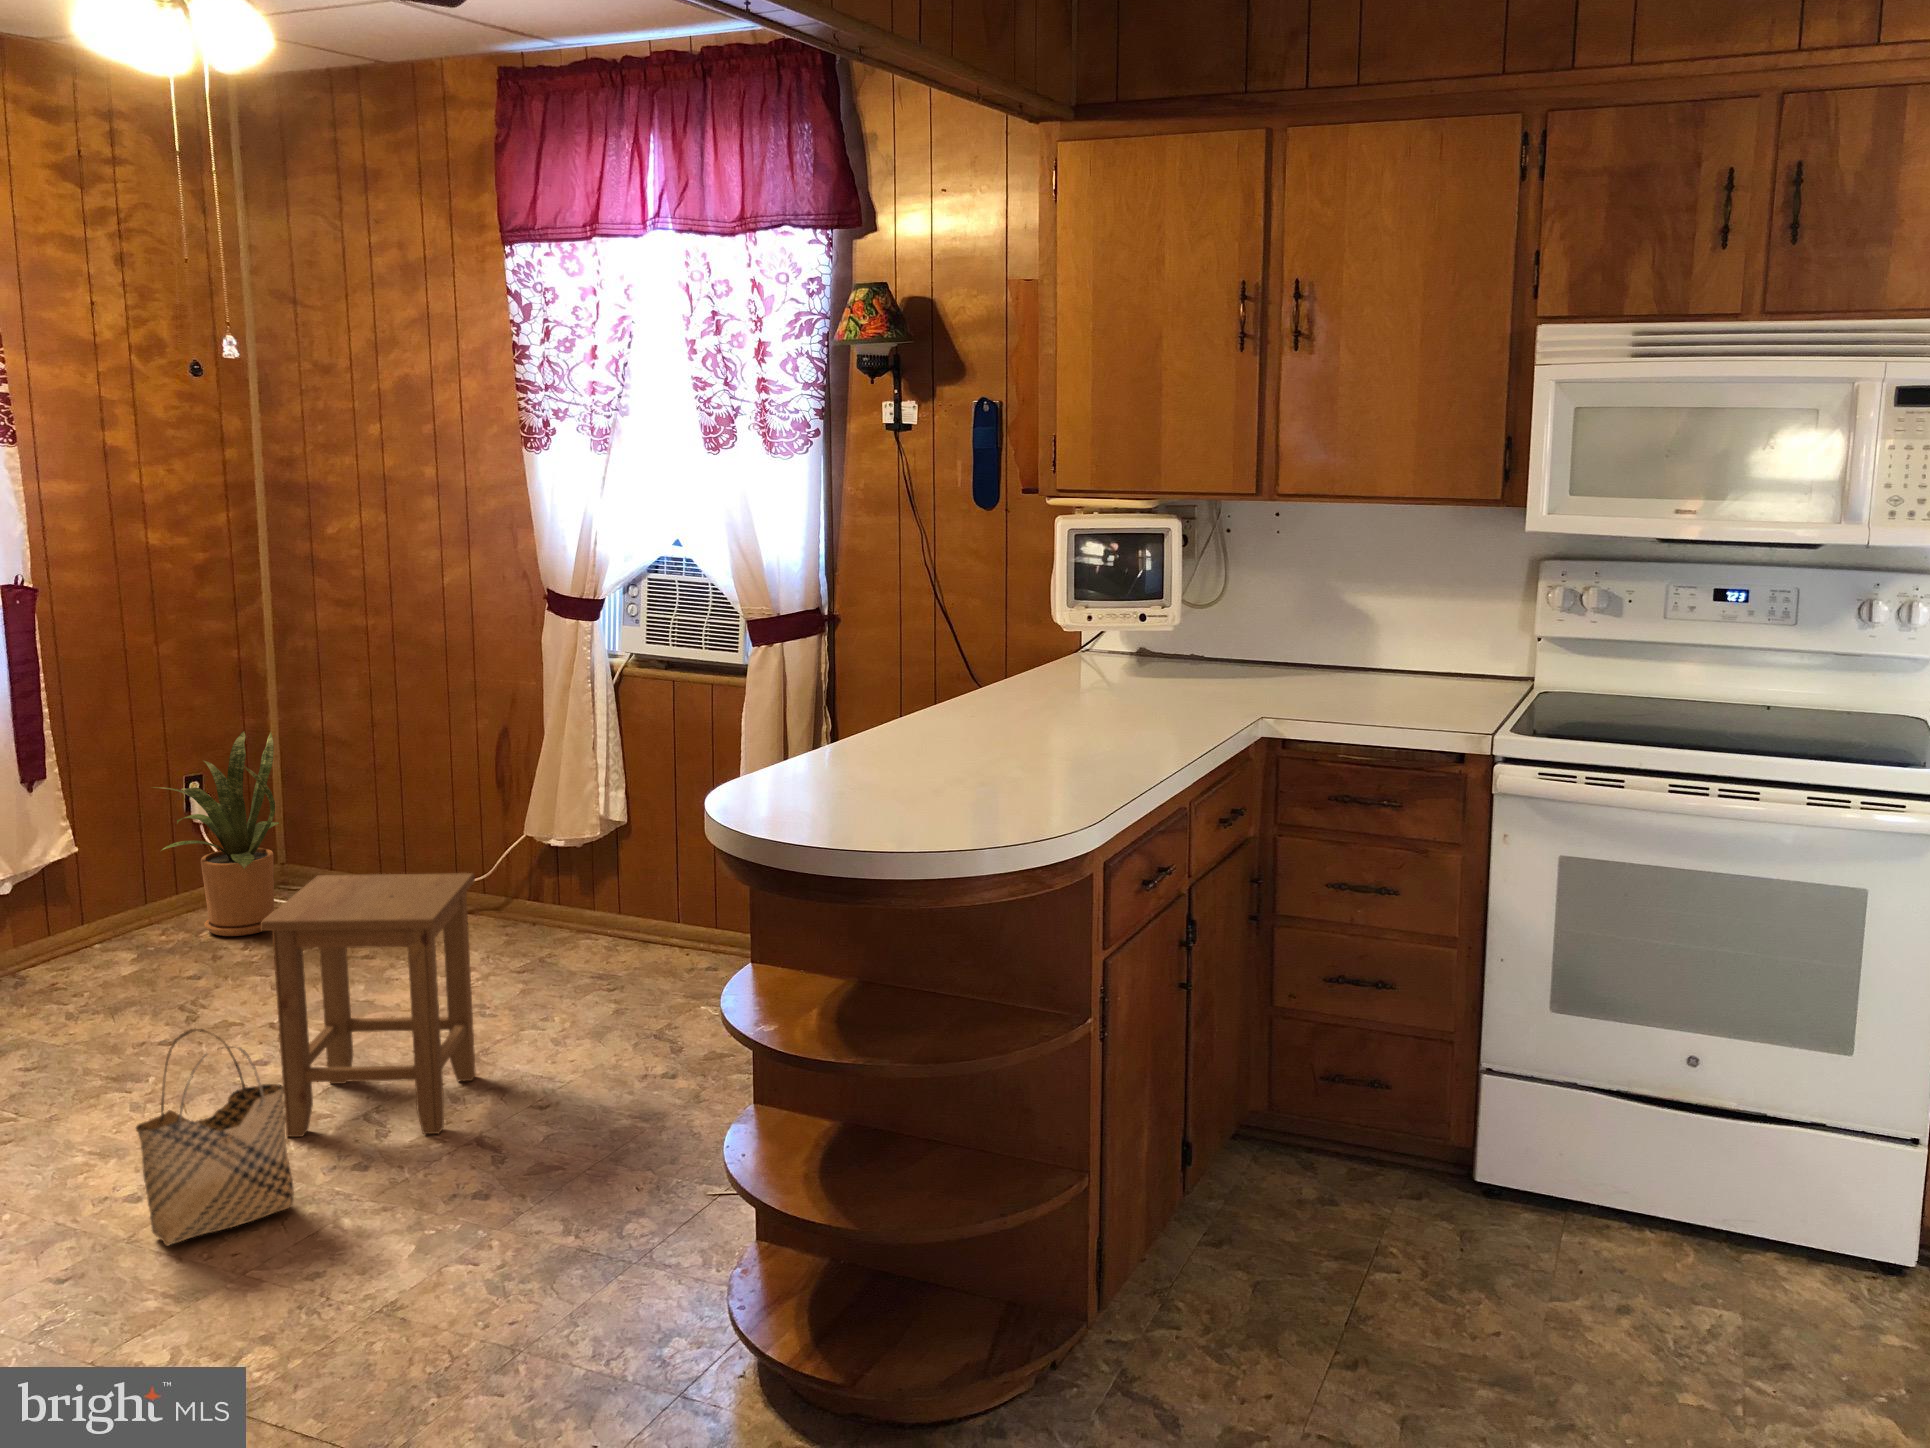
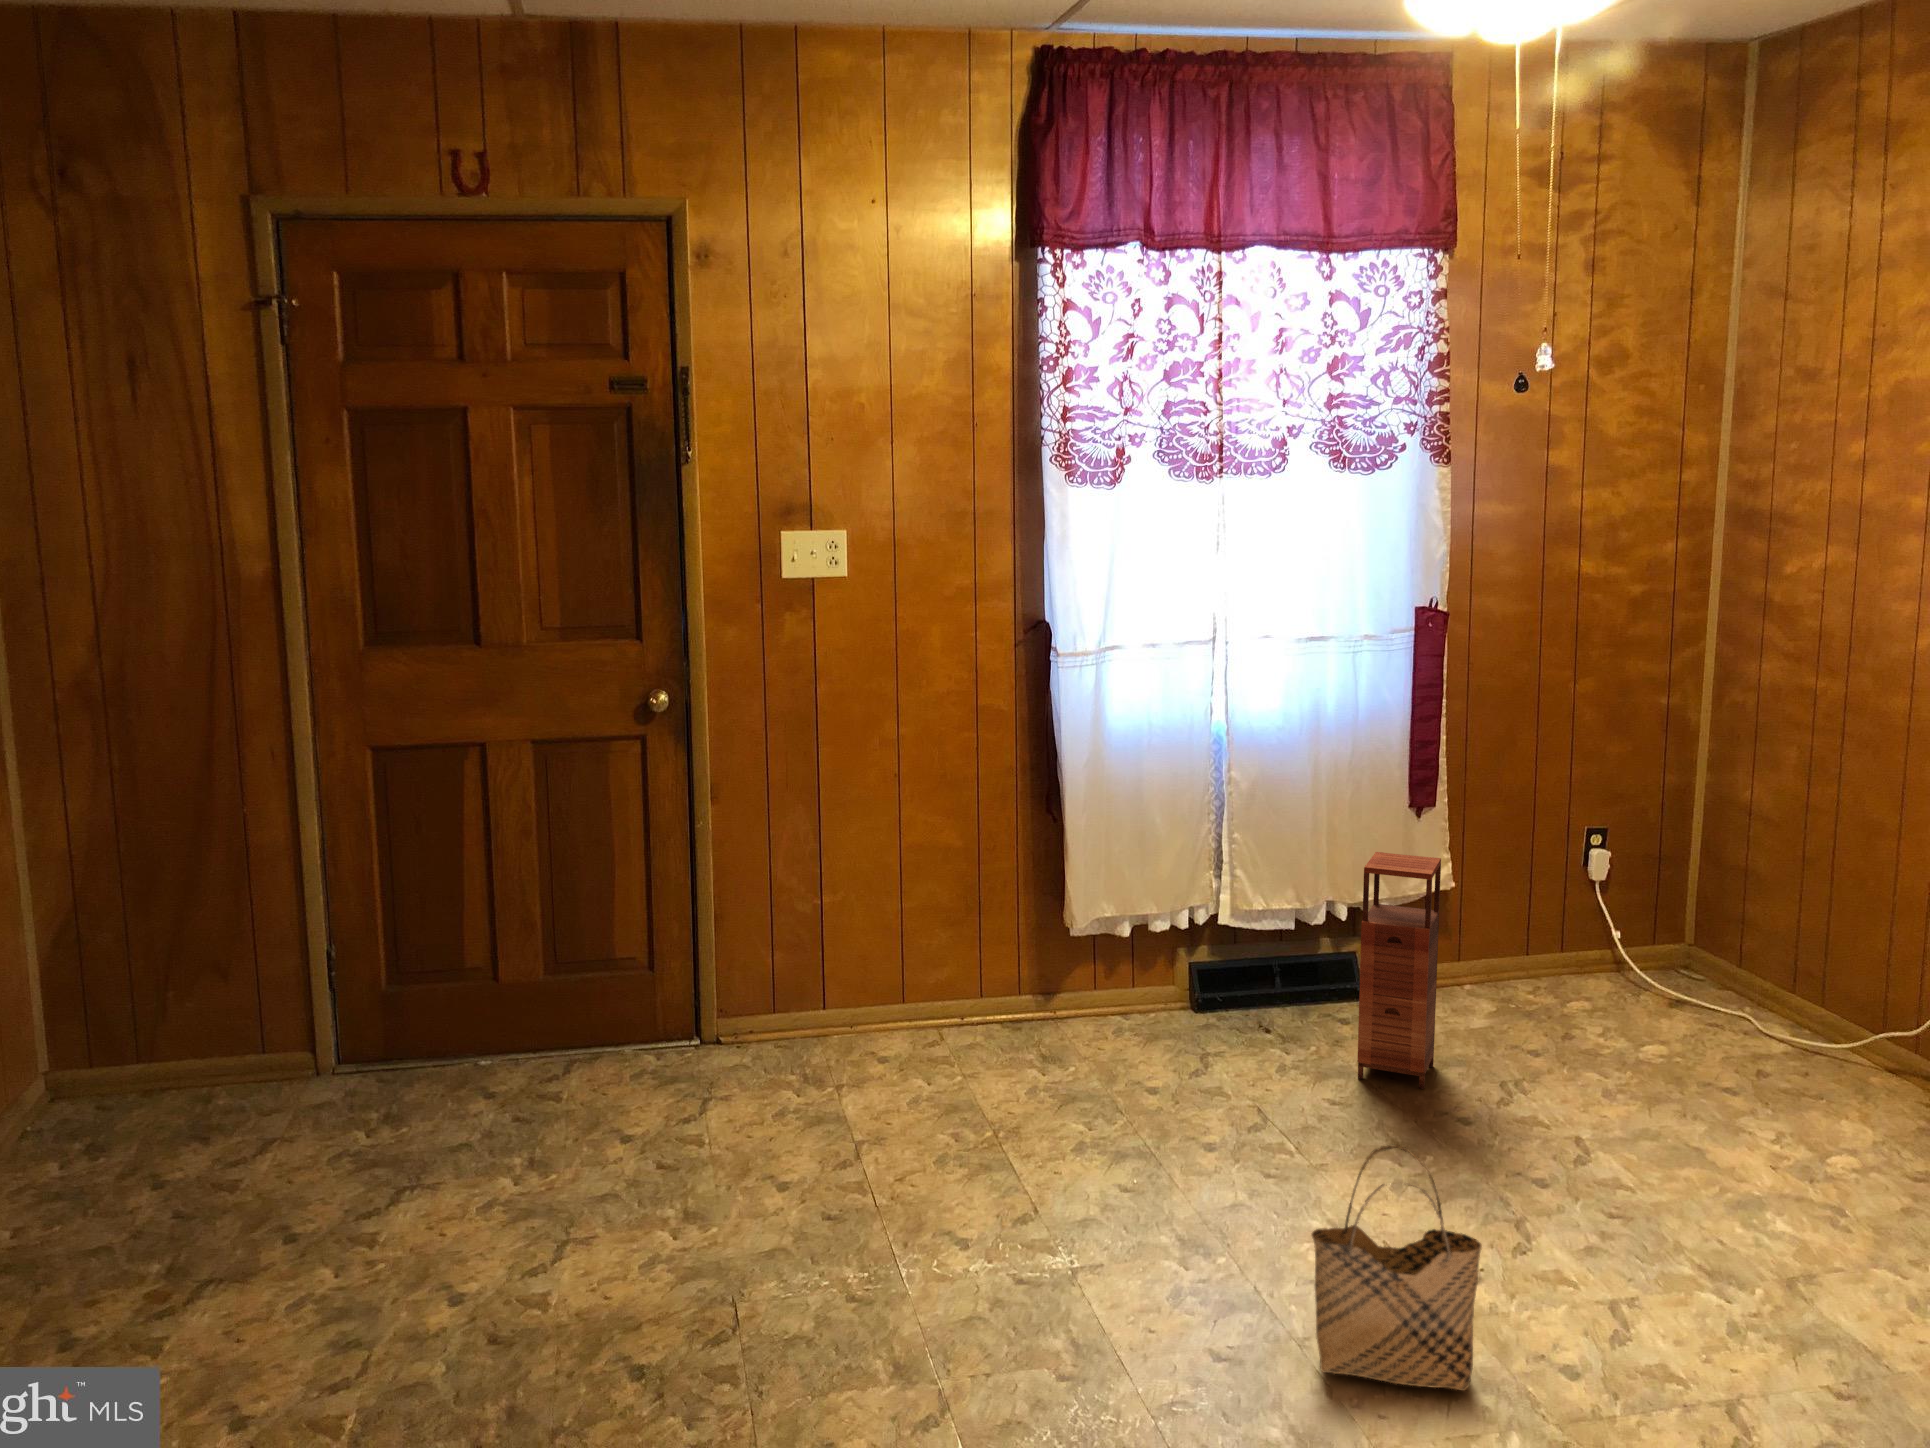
house plant: present [154,732,279,936] -> none [1538,800,1678,1021]
storage cabinet: none [16,808,110,1045] -> present [1357,852,1441,1089]
stool: present [261,873,476,1137] -> none [1514,998,1812,1373]

